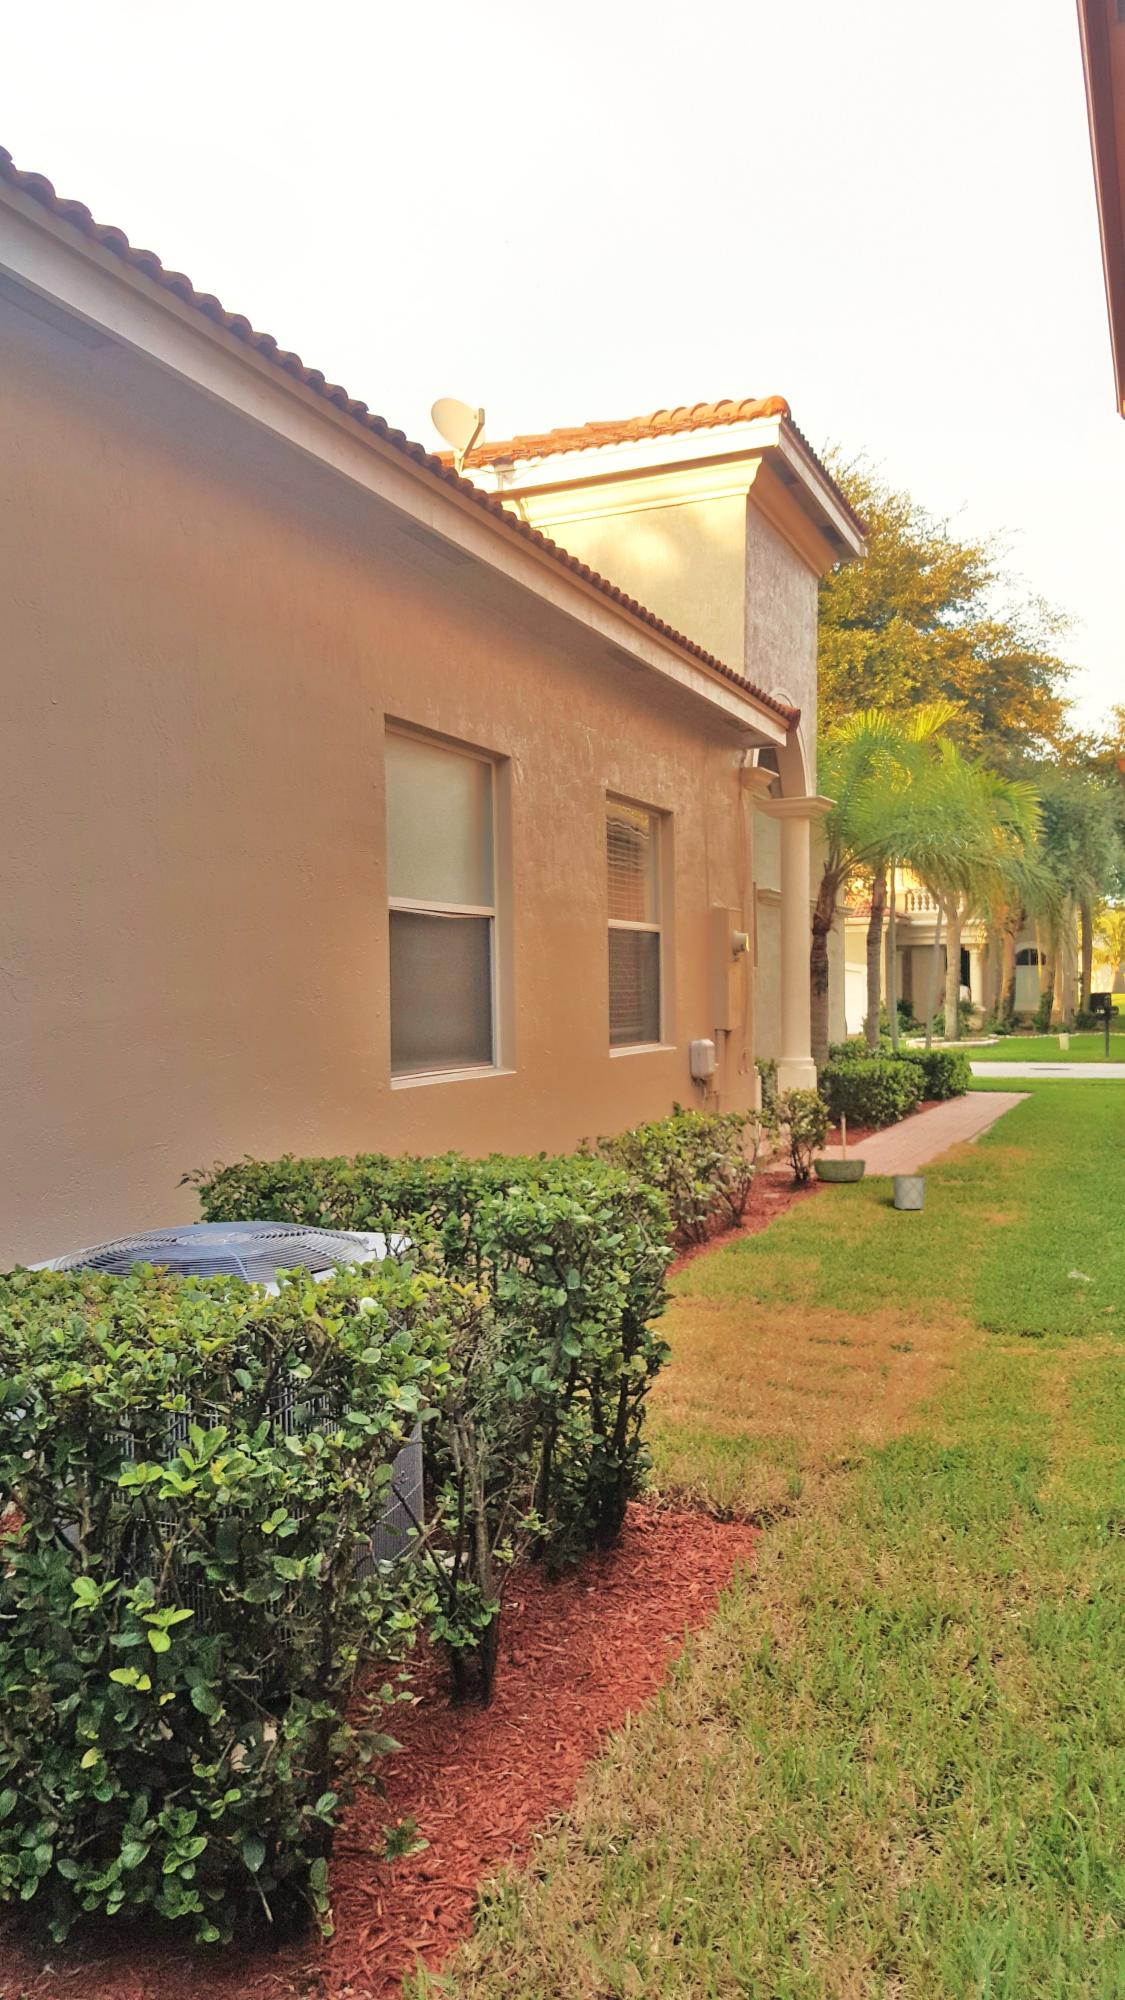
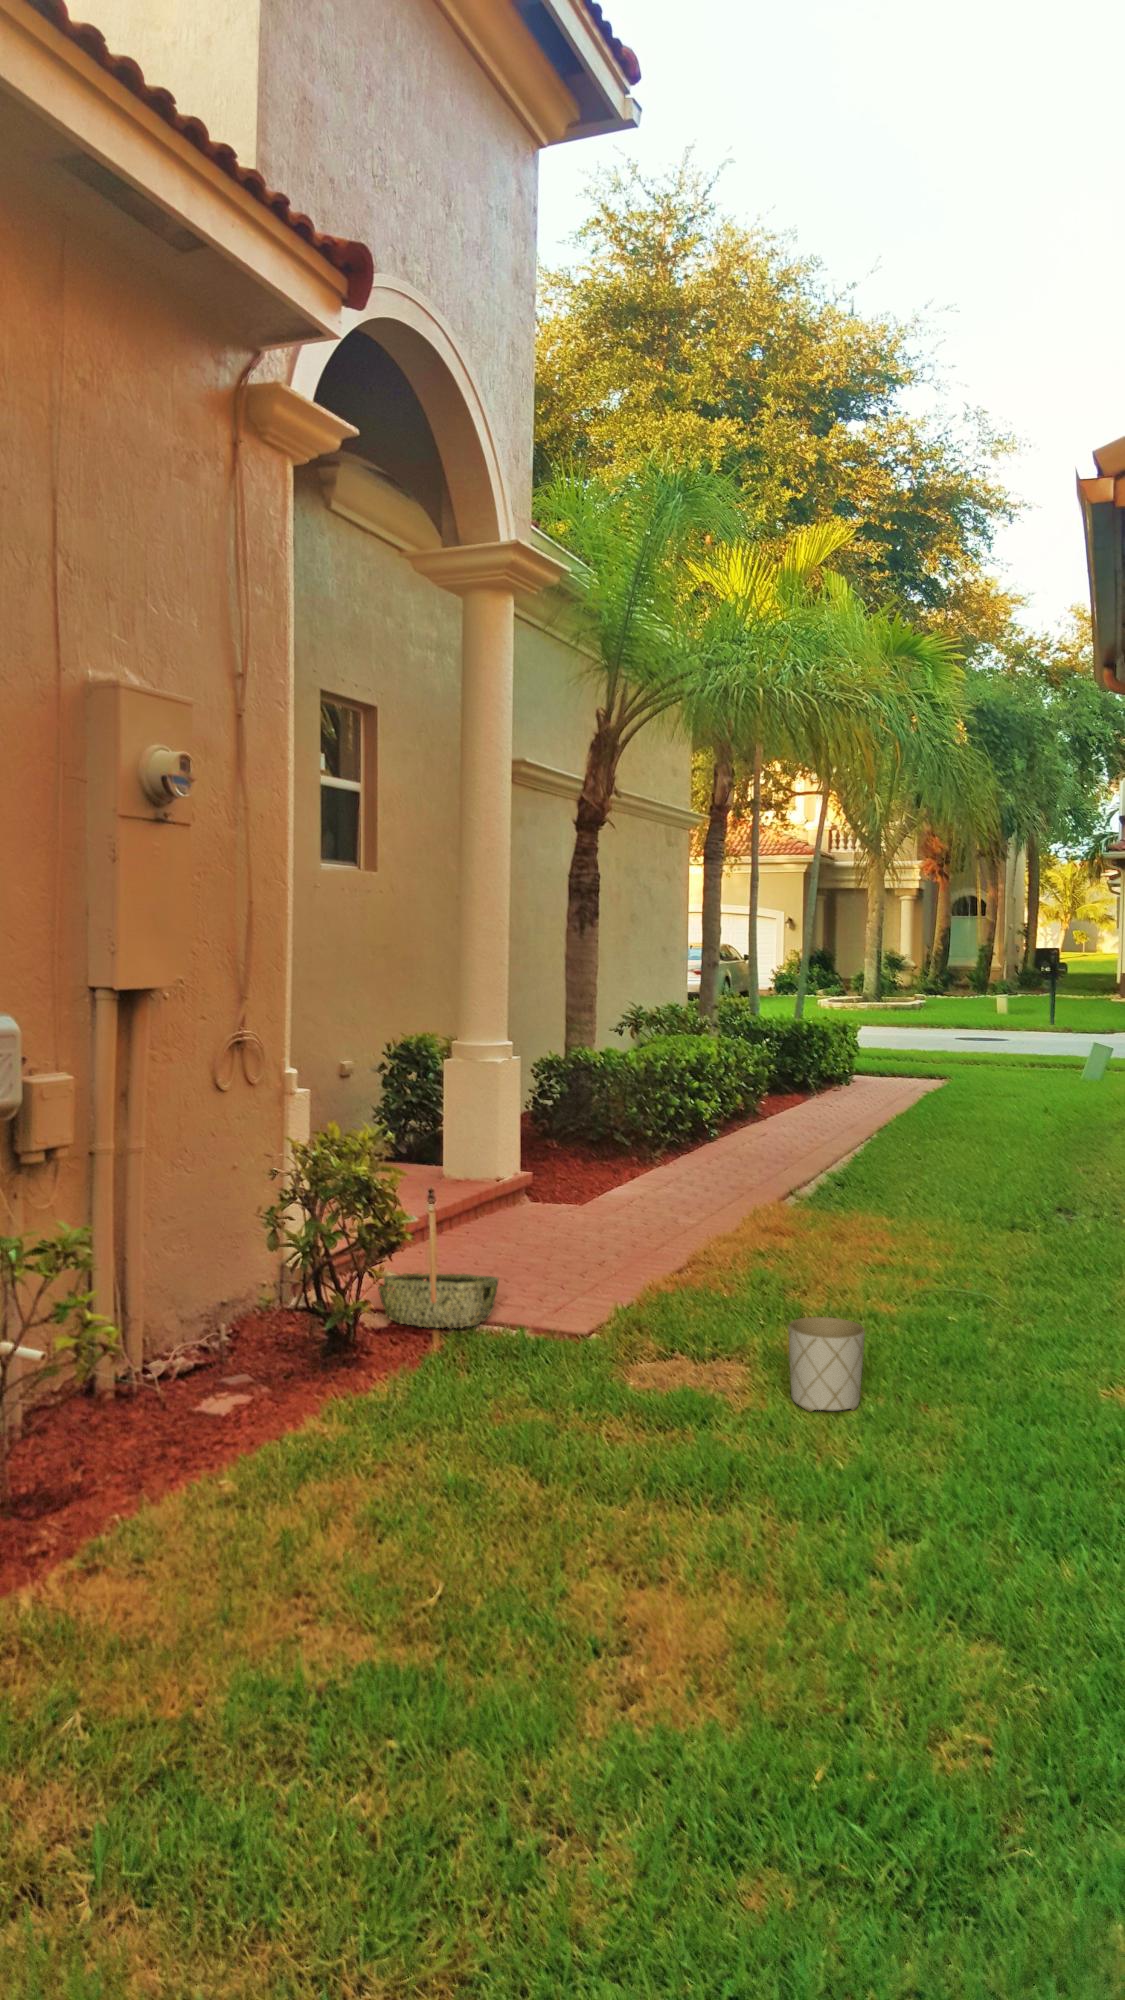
planter: present [893,1174,925,1210] -> present [788,1317,865,1412]

